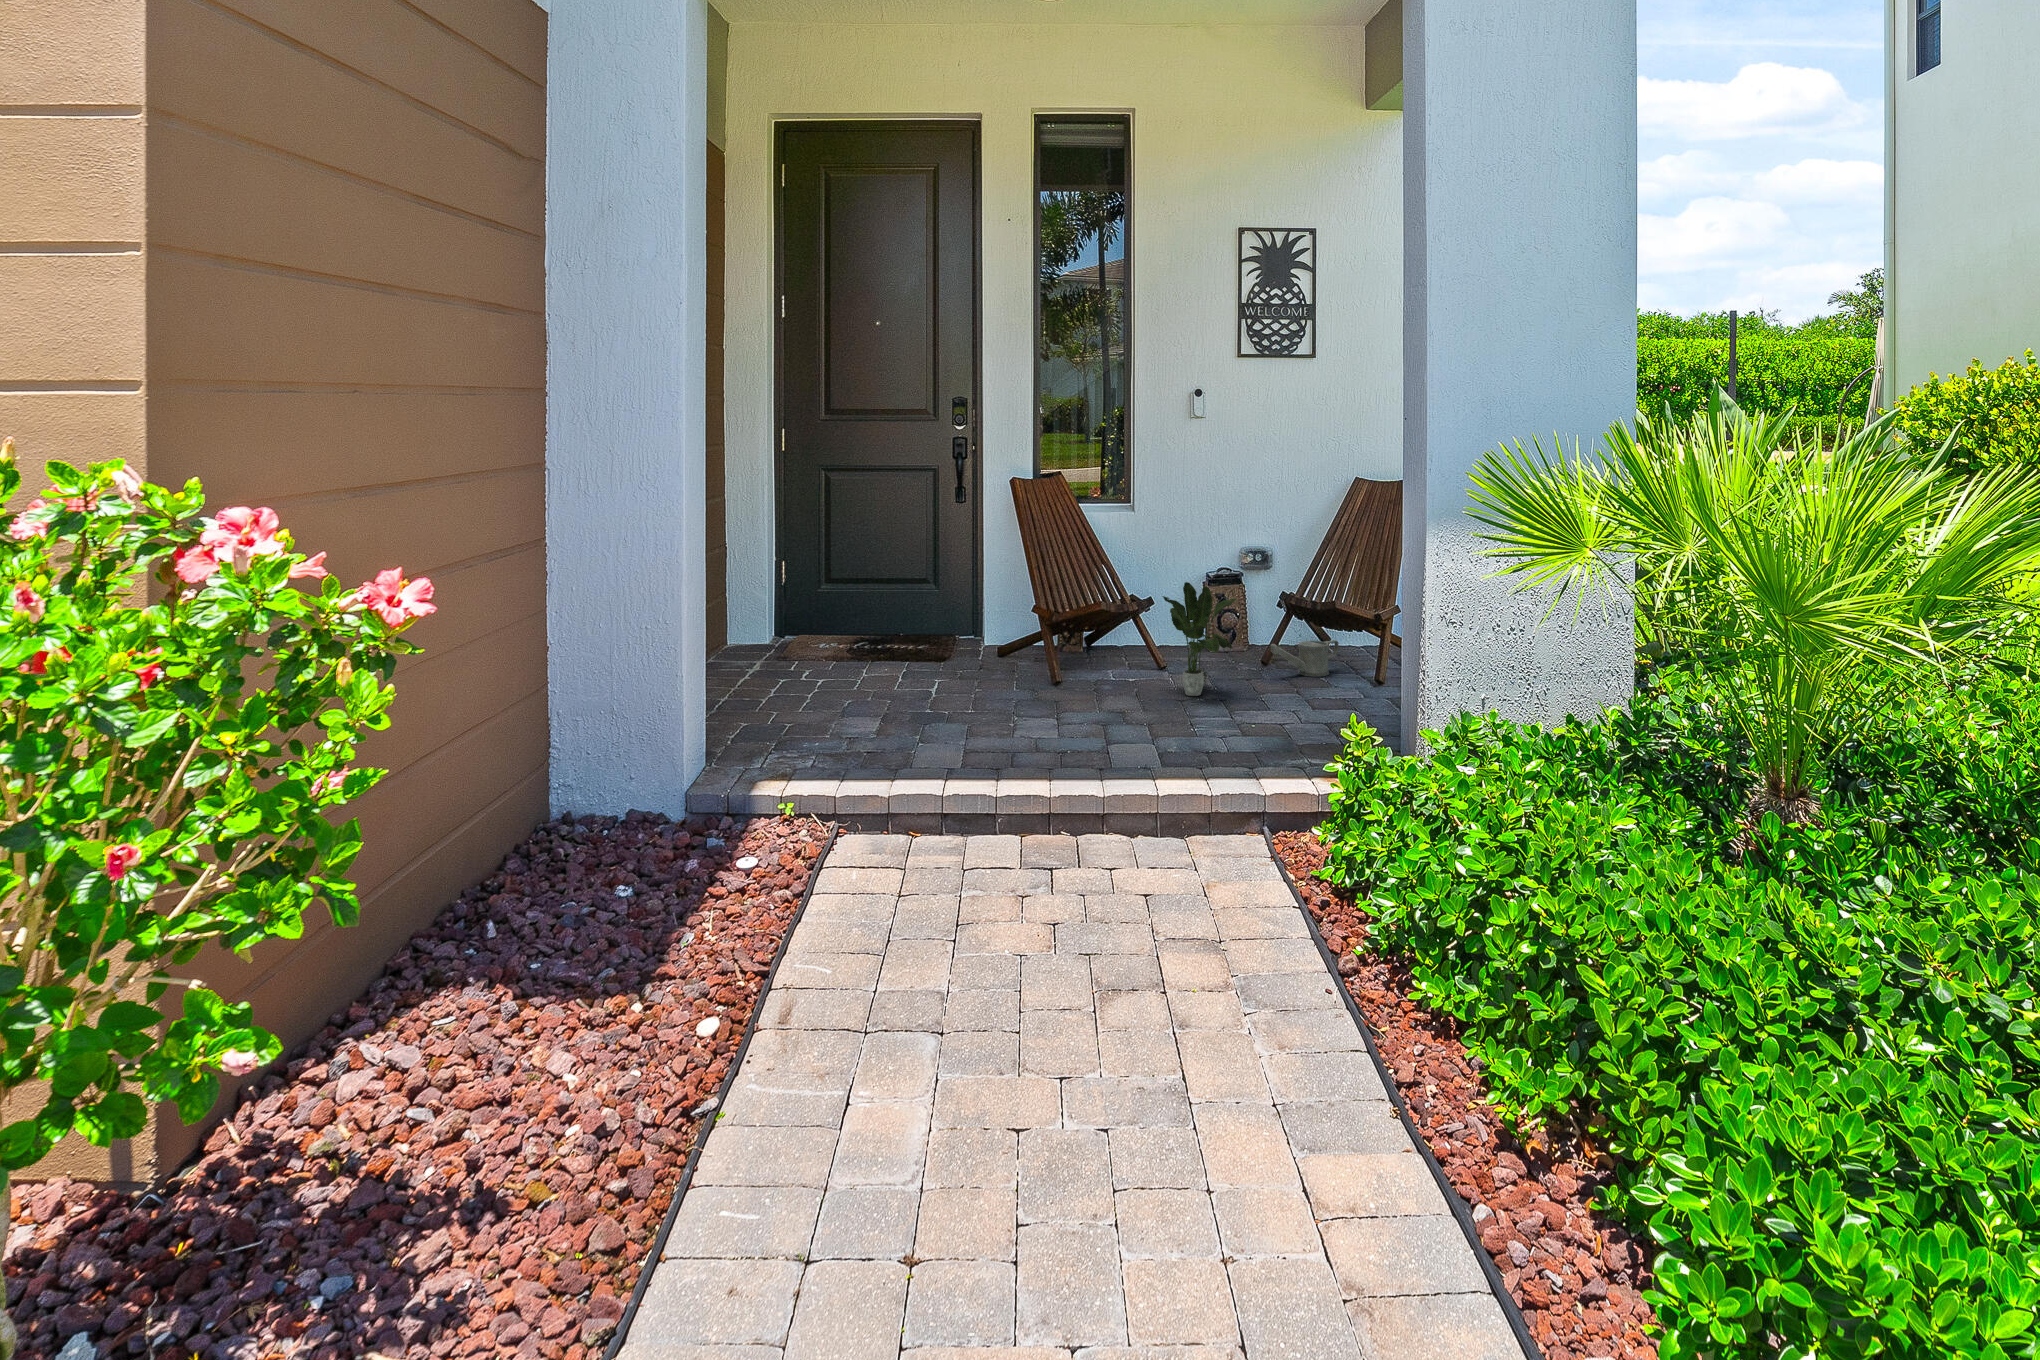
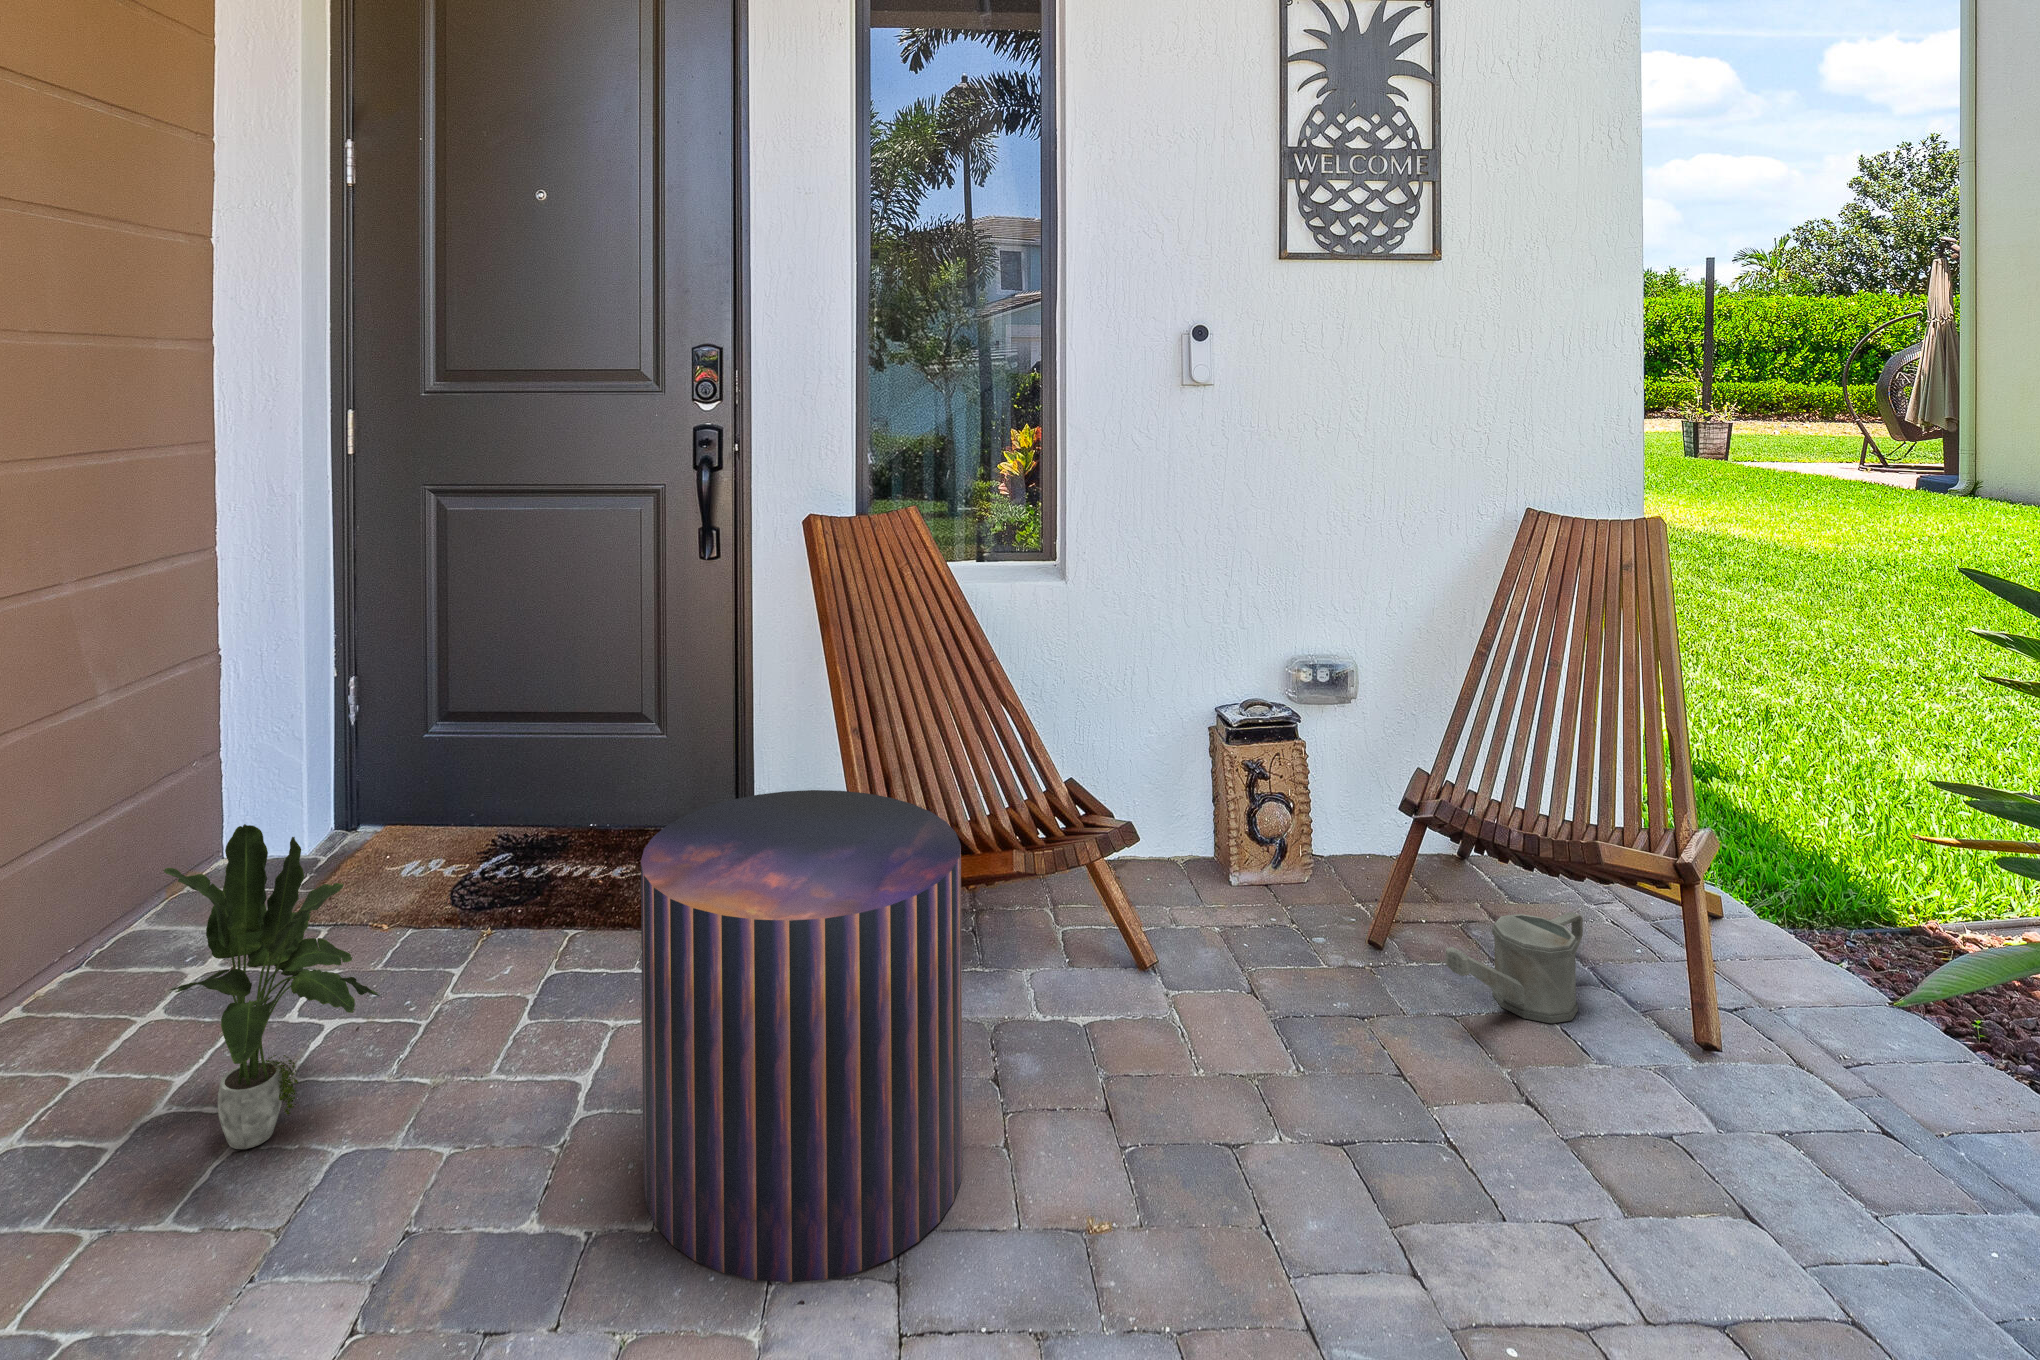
pouf: none [960,576,1074,711] -> present [641,790,963,1283]
potted plant: present [1163,582,1236,696] -> present [163,824,380,1149]

